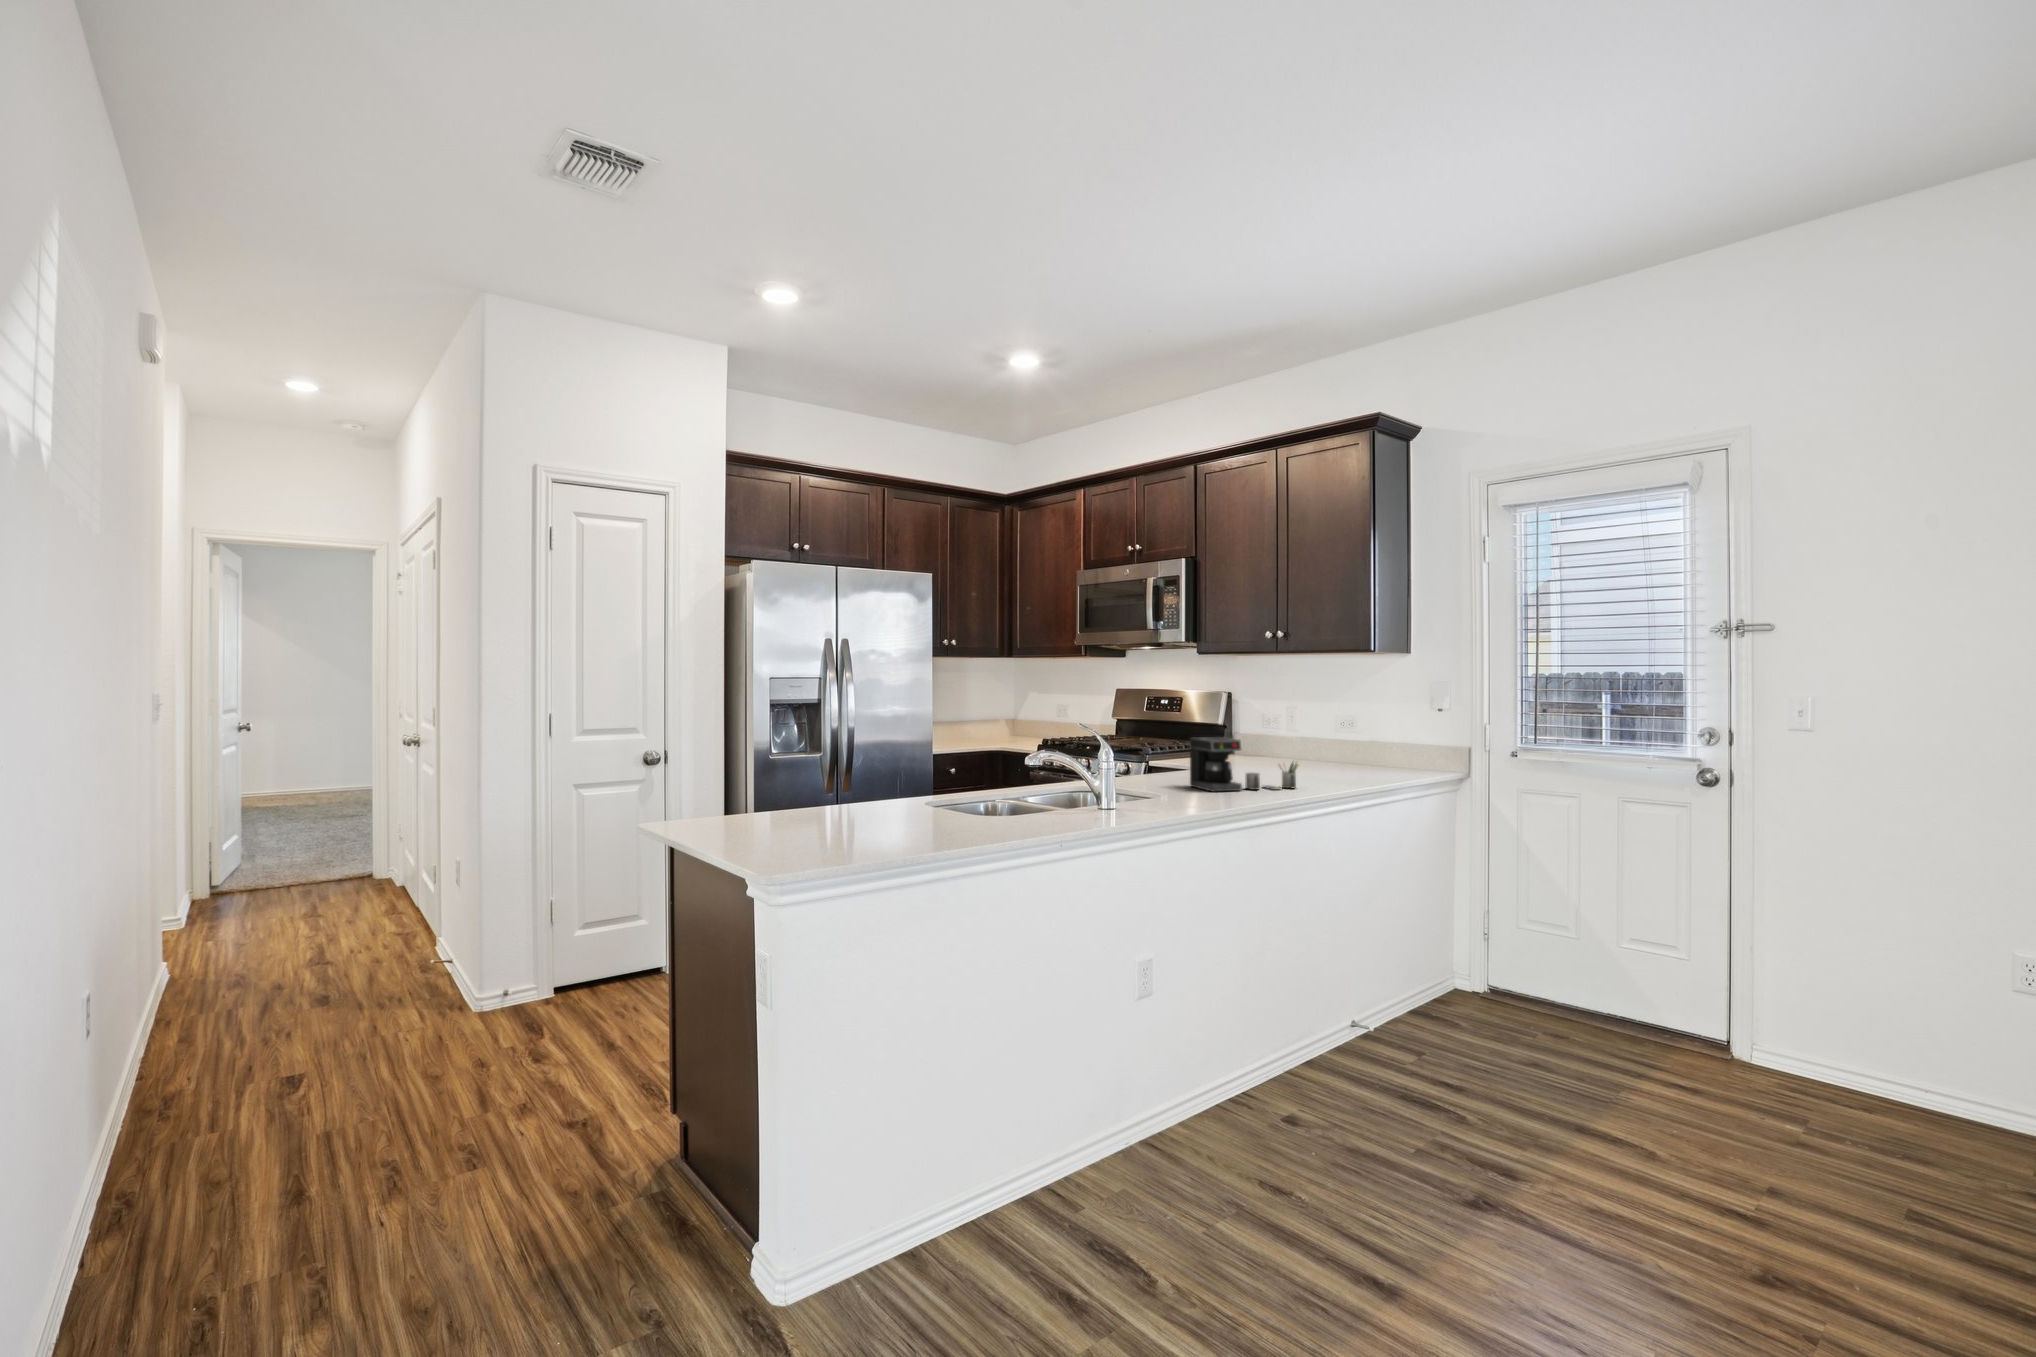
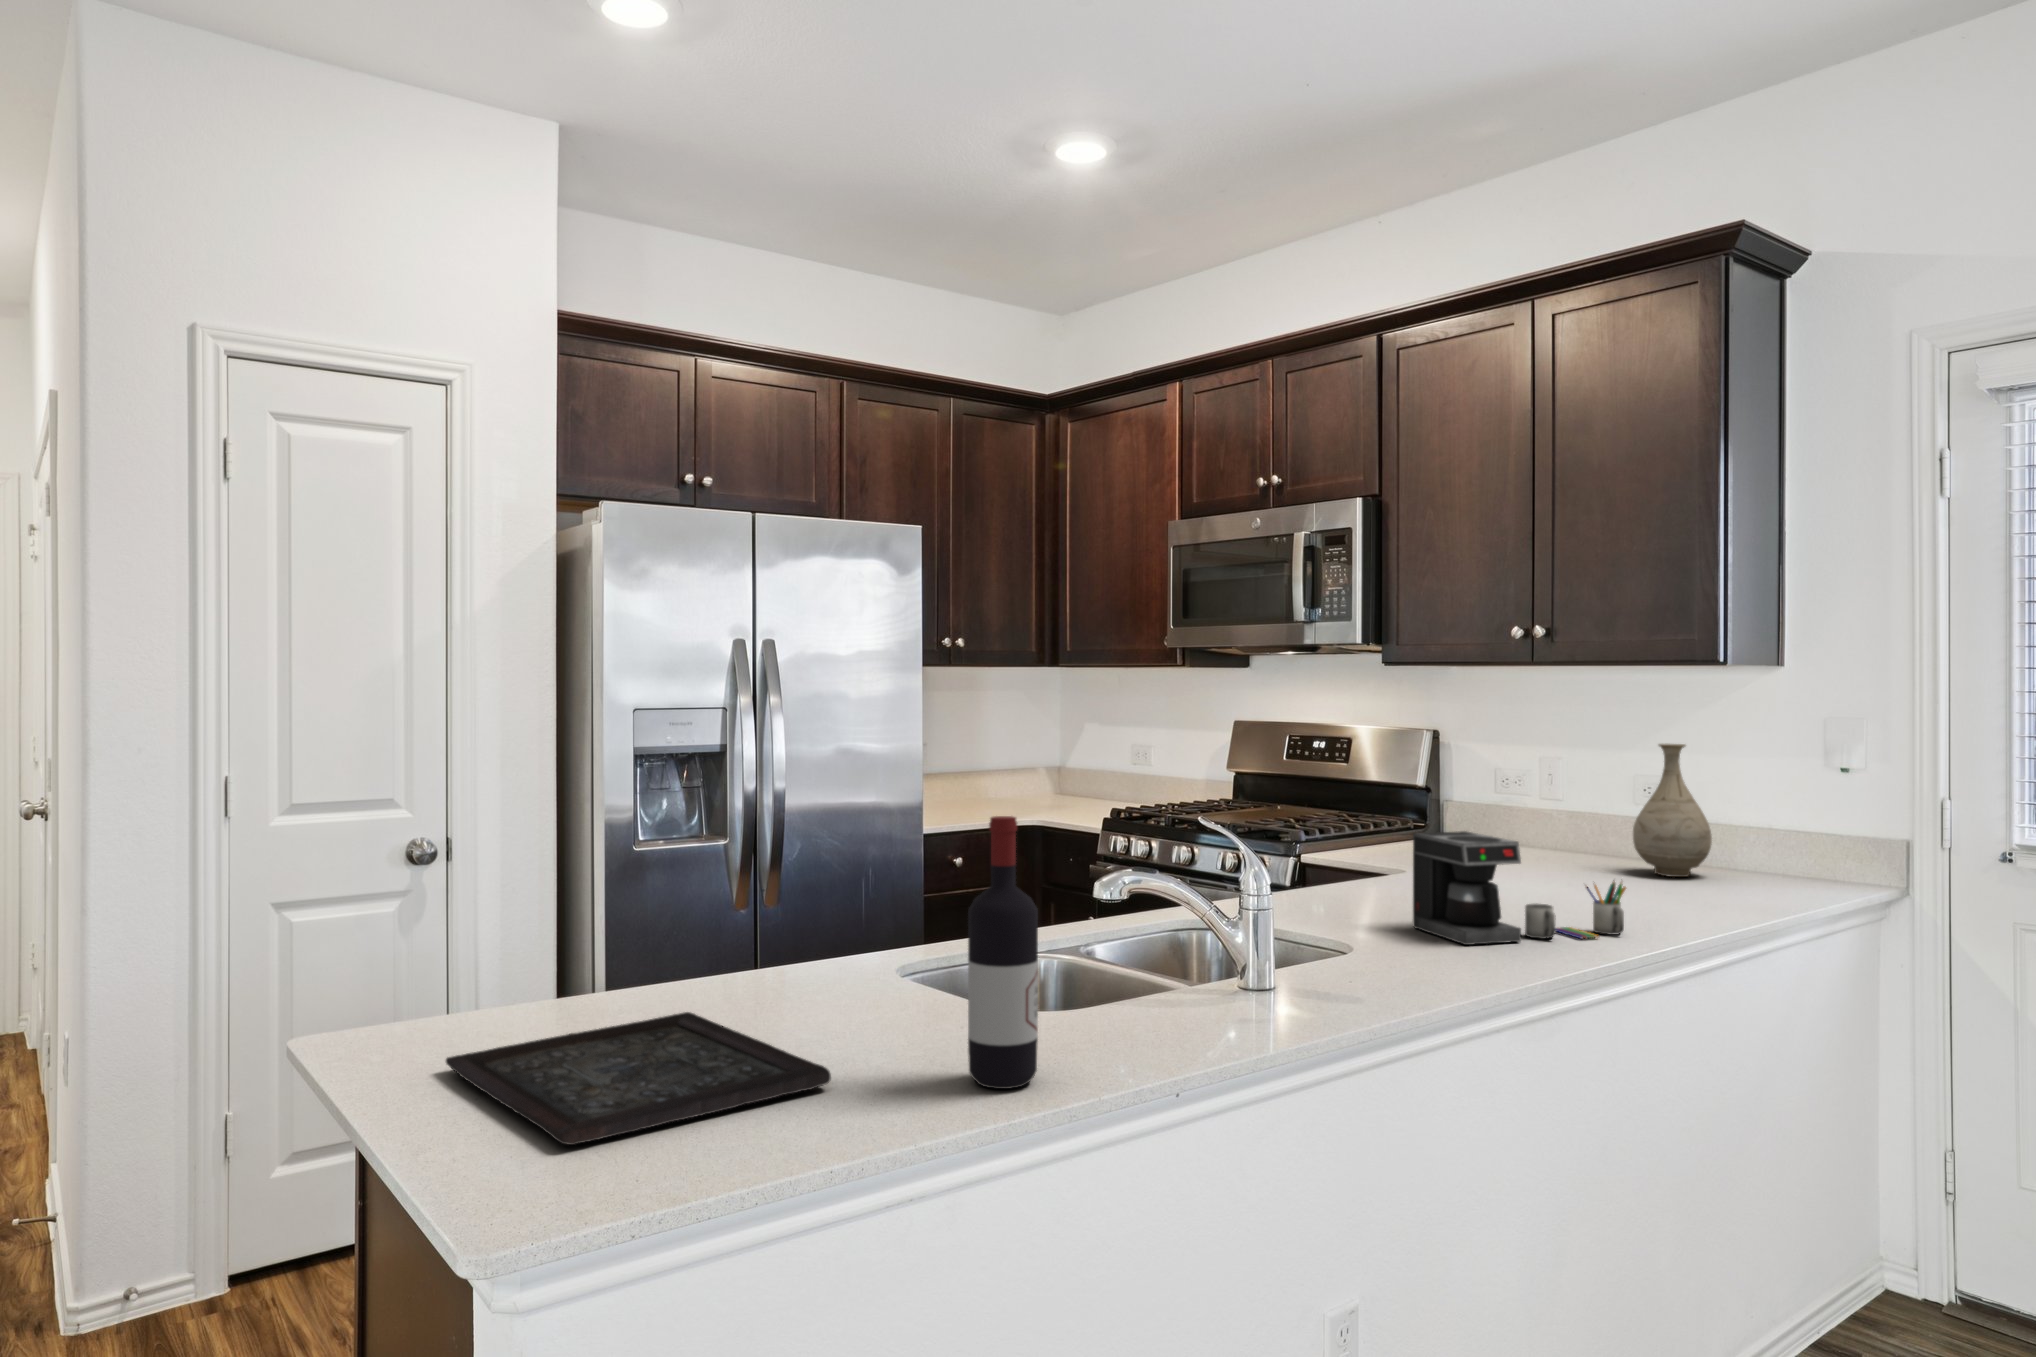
vase: none [1326,696,1368,769] -> present [1633,744,1712,877]
wine bottle: none [960,711,991,830] -> present [968,816,1038,1089]
tray: none [726,809,899,842] -> present [446,1012,831,1145]

